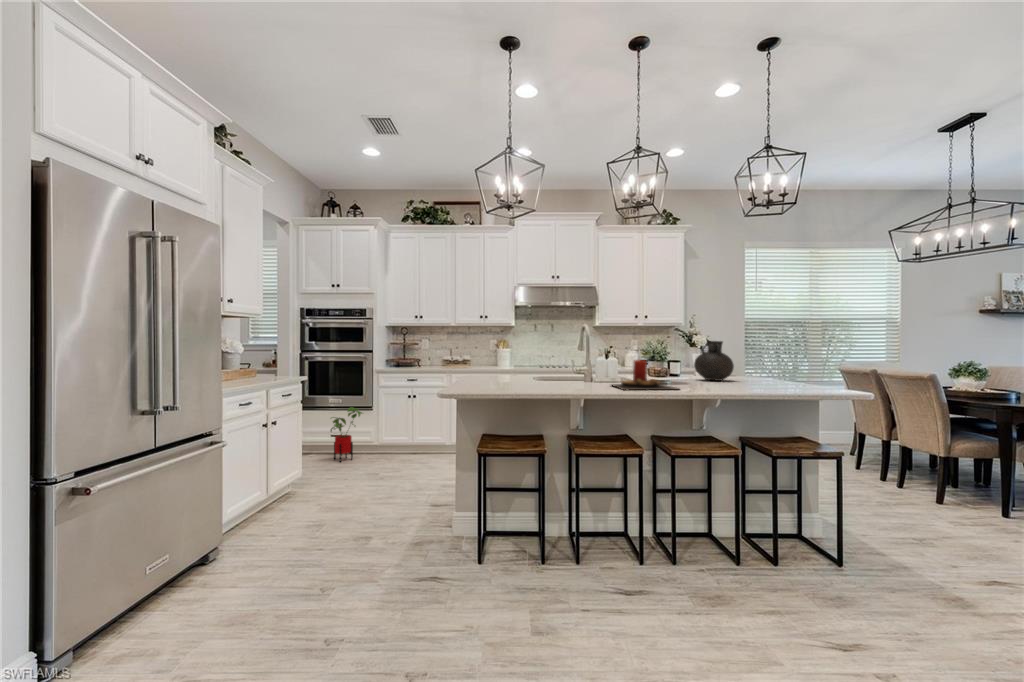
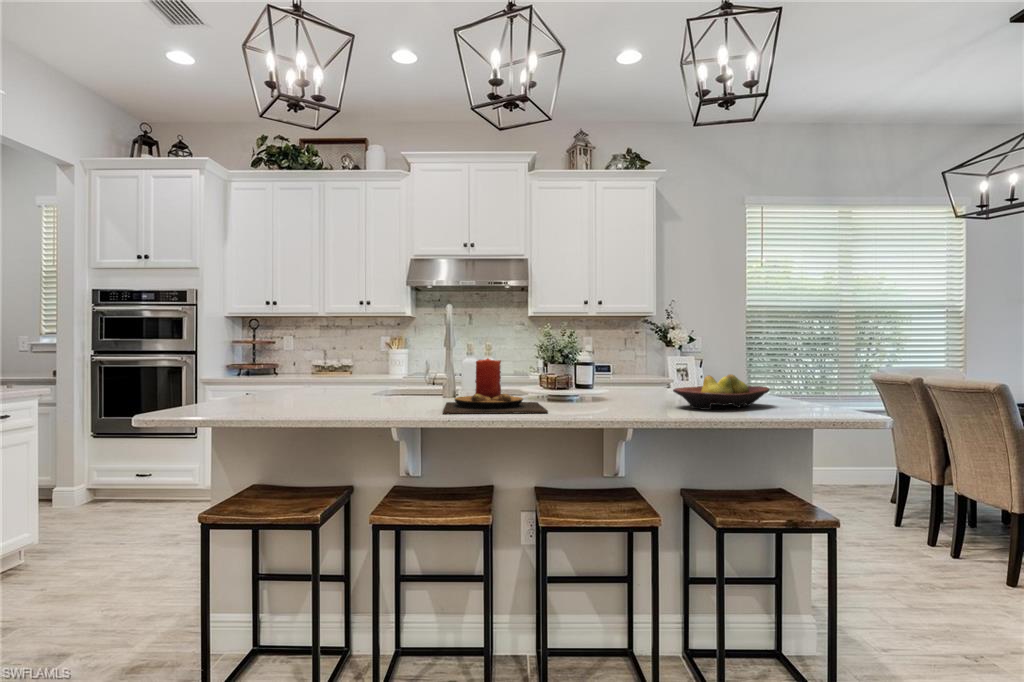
vase: present [694,341,734,381] -> none [618,329,679,395]
fruit bowl: none [743,369,798,389] -> present [673,374,770,410]
house plant: present [331,407,362,462] -> none [119,434,178,517]

